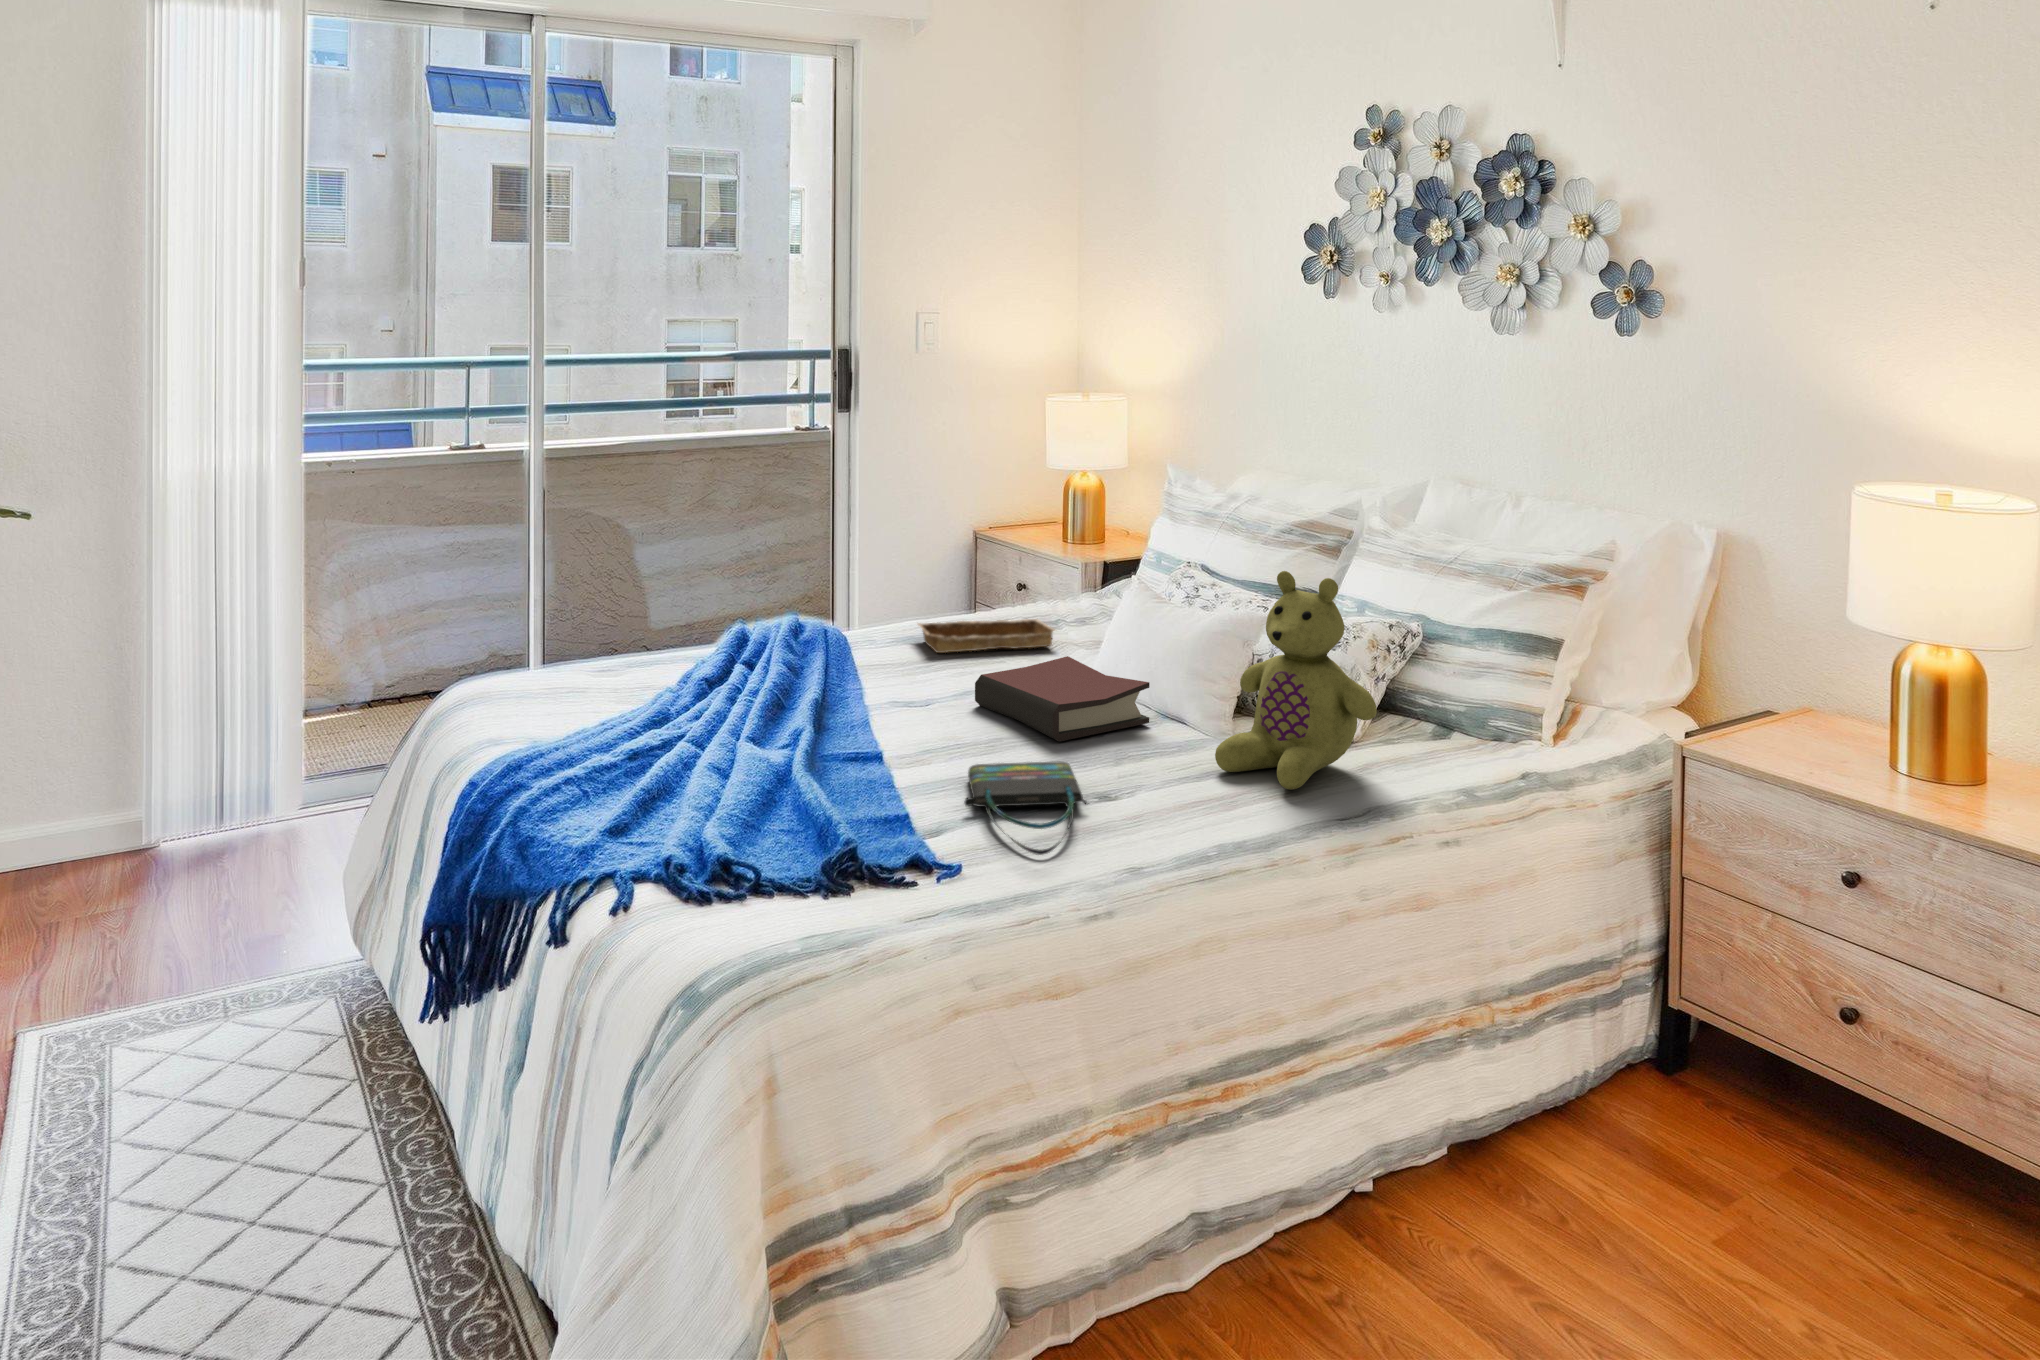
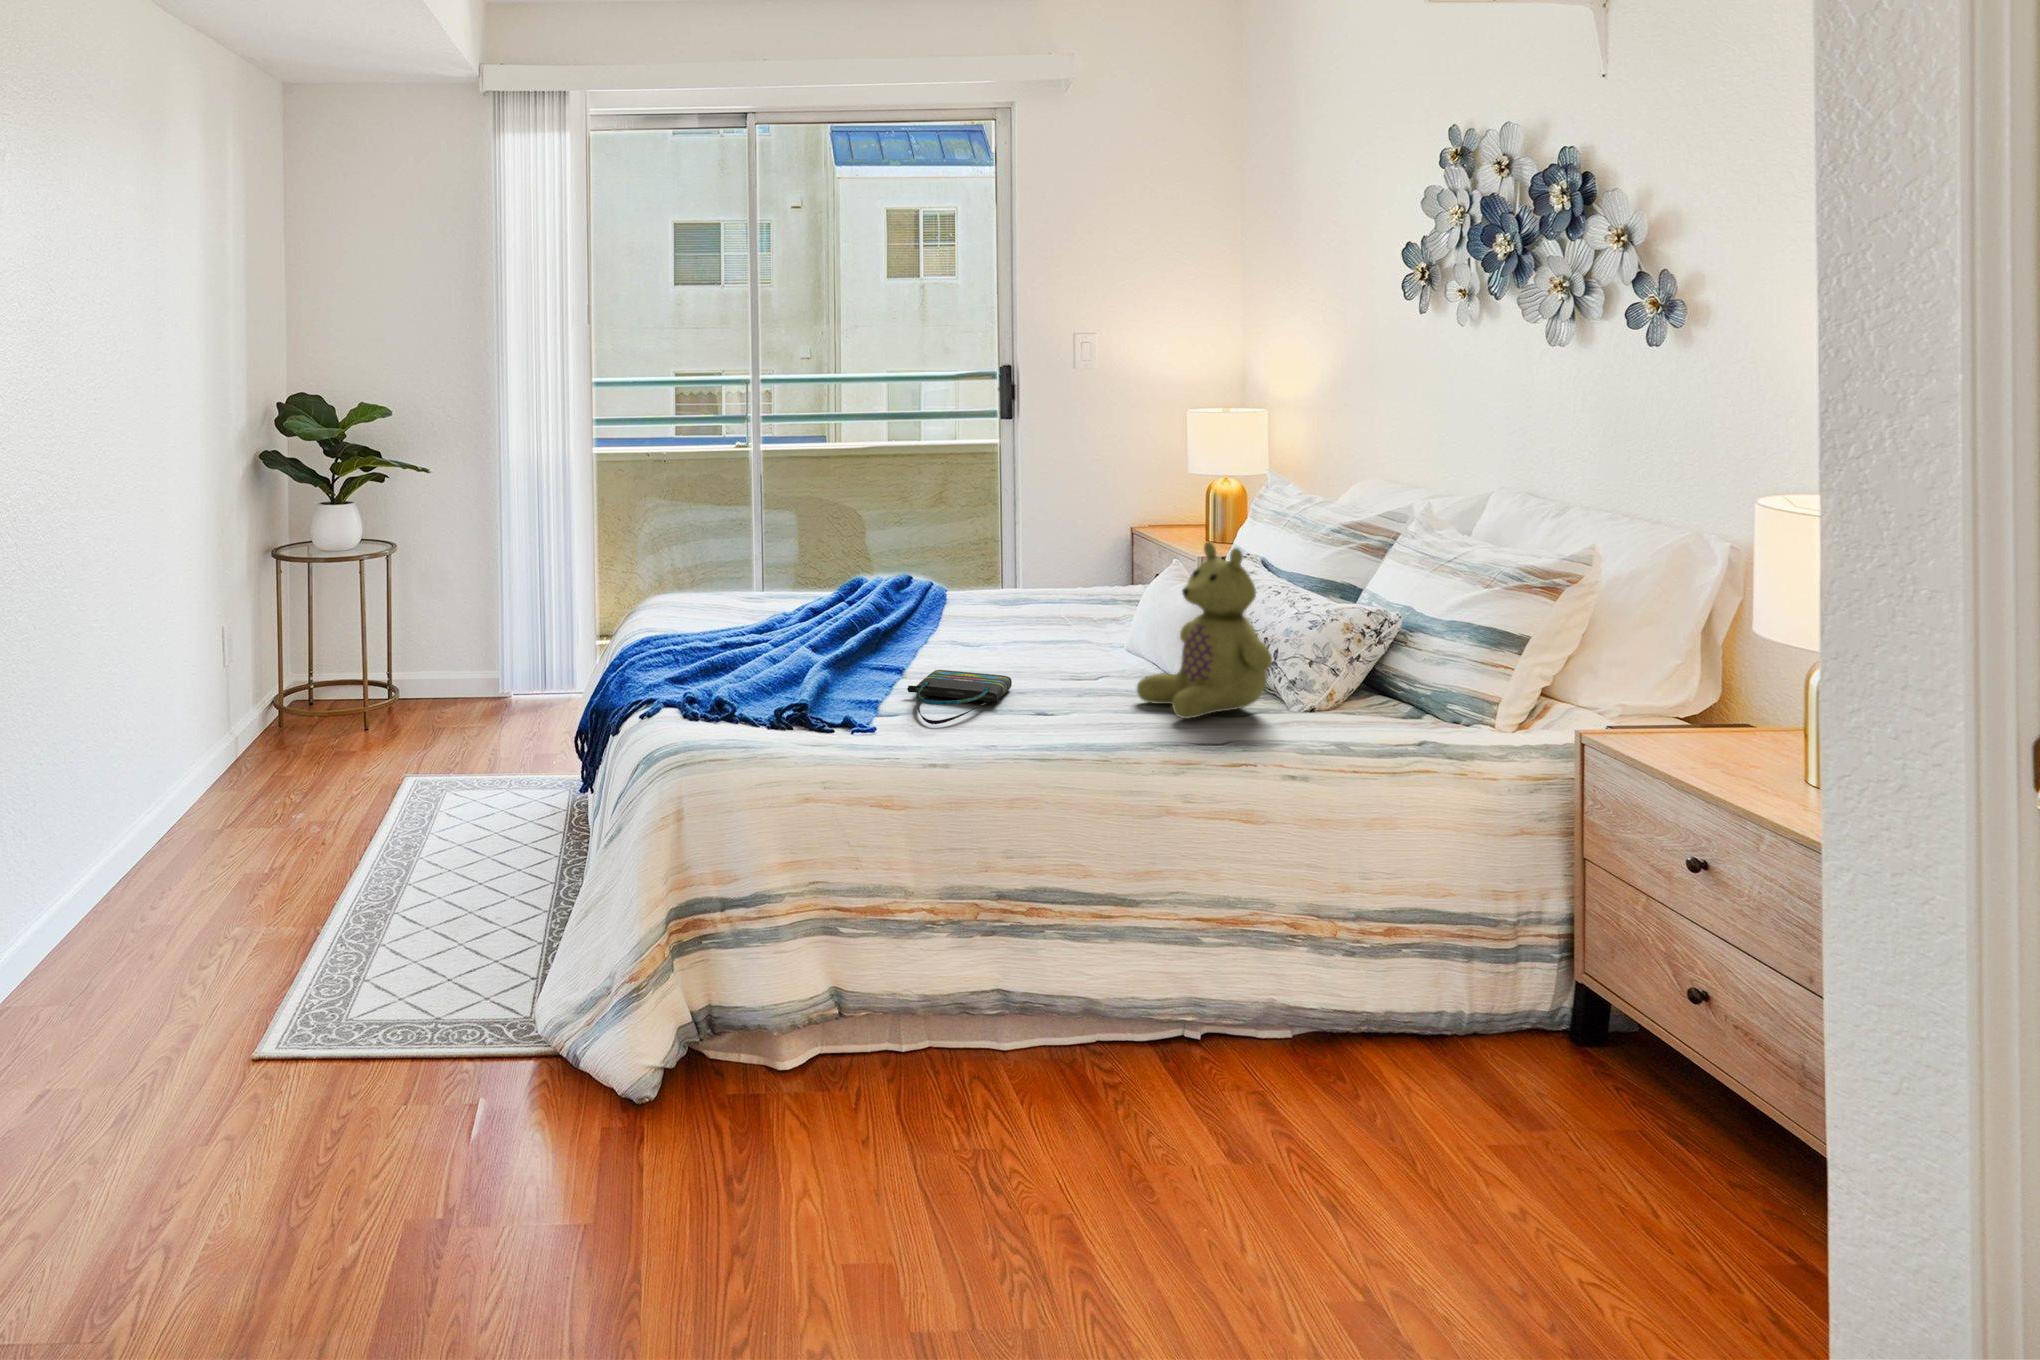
tray: present [918,619,1055,653] -> none [995,585,1108,613]
hardback book: present [975,656,1150,742] -> none [993,613,1121,669]

